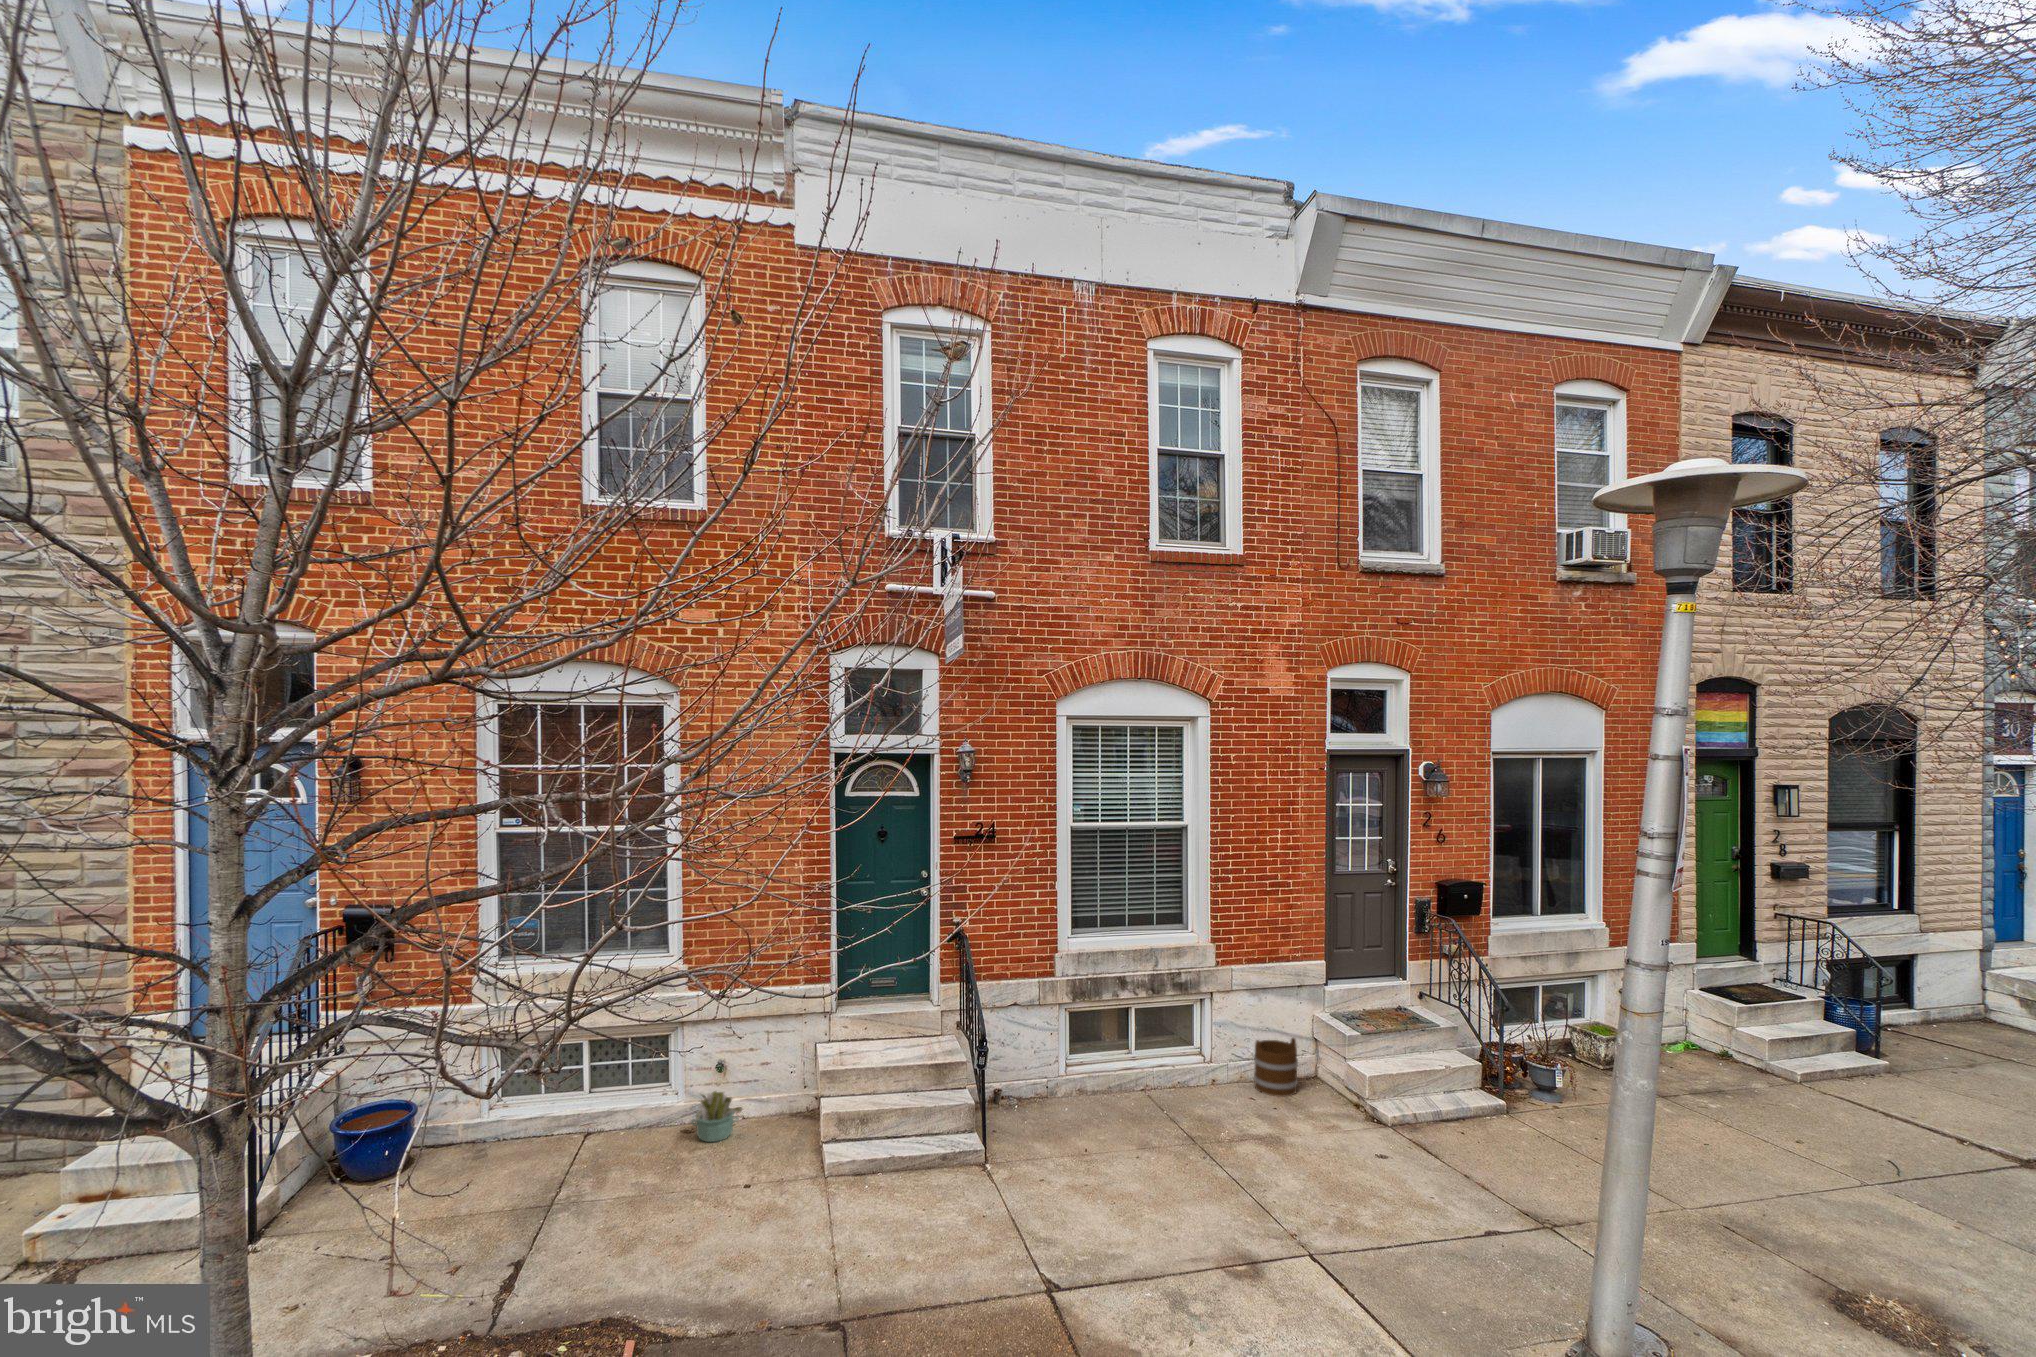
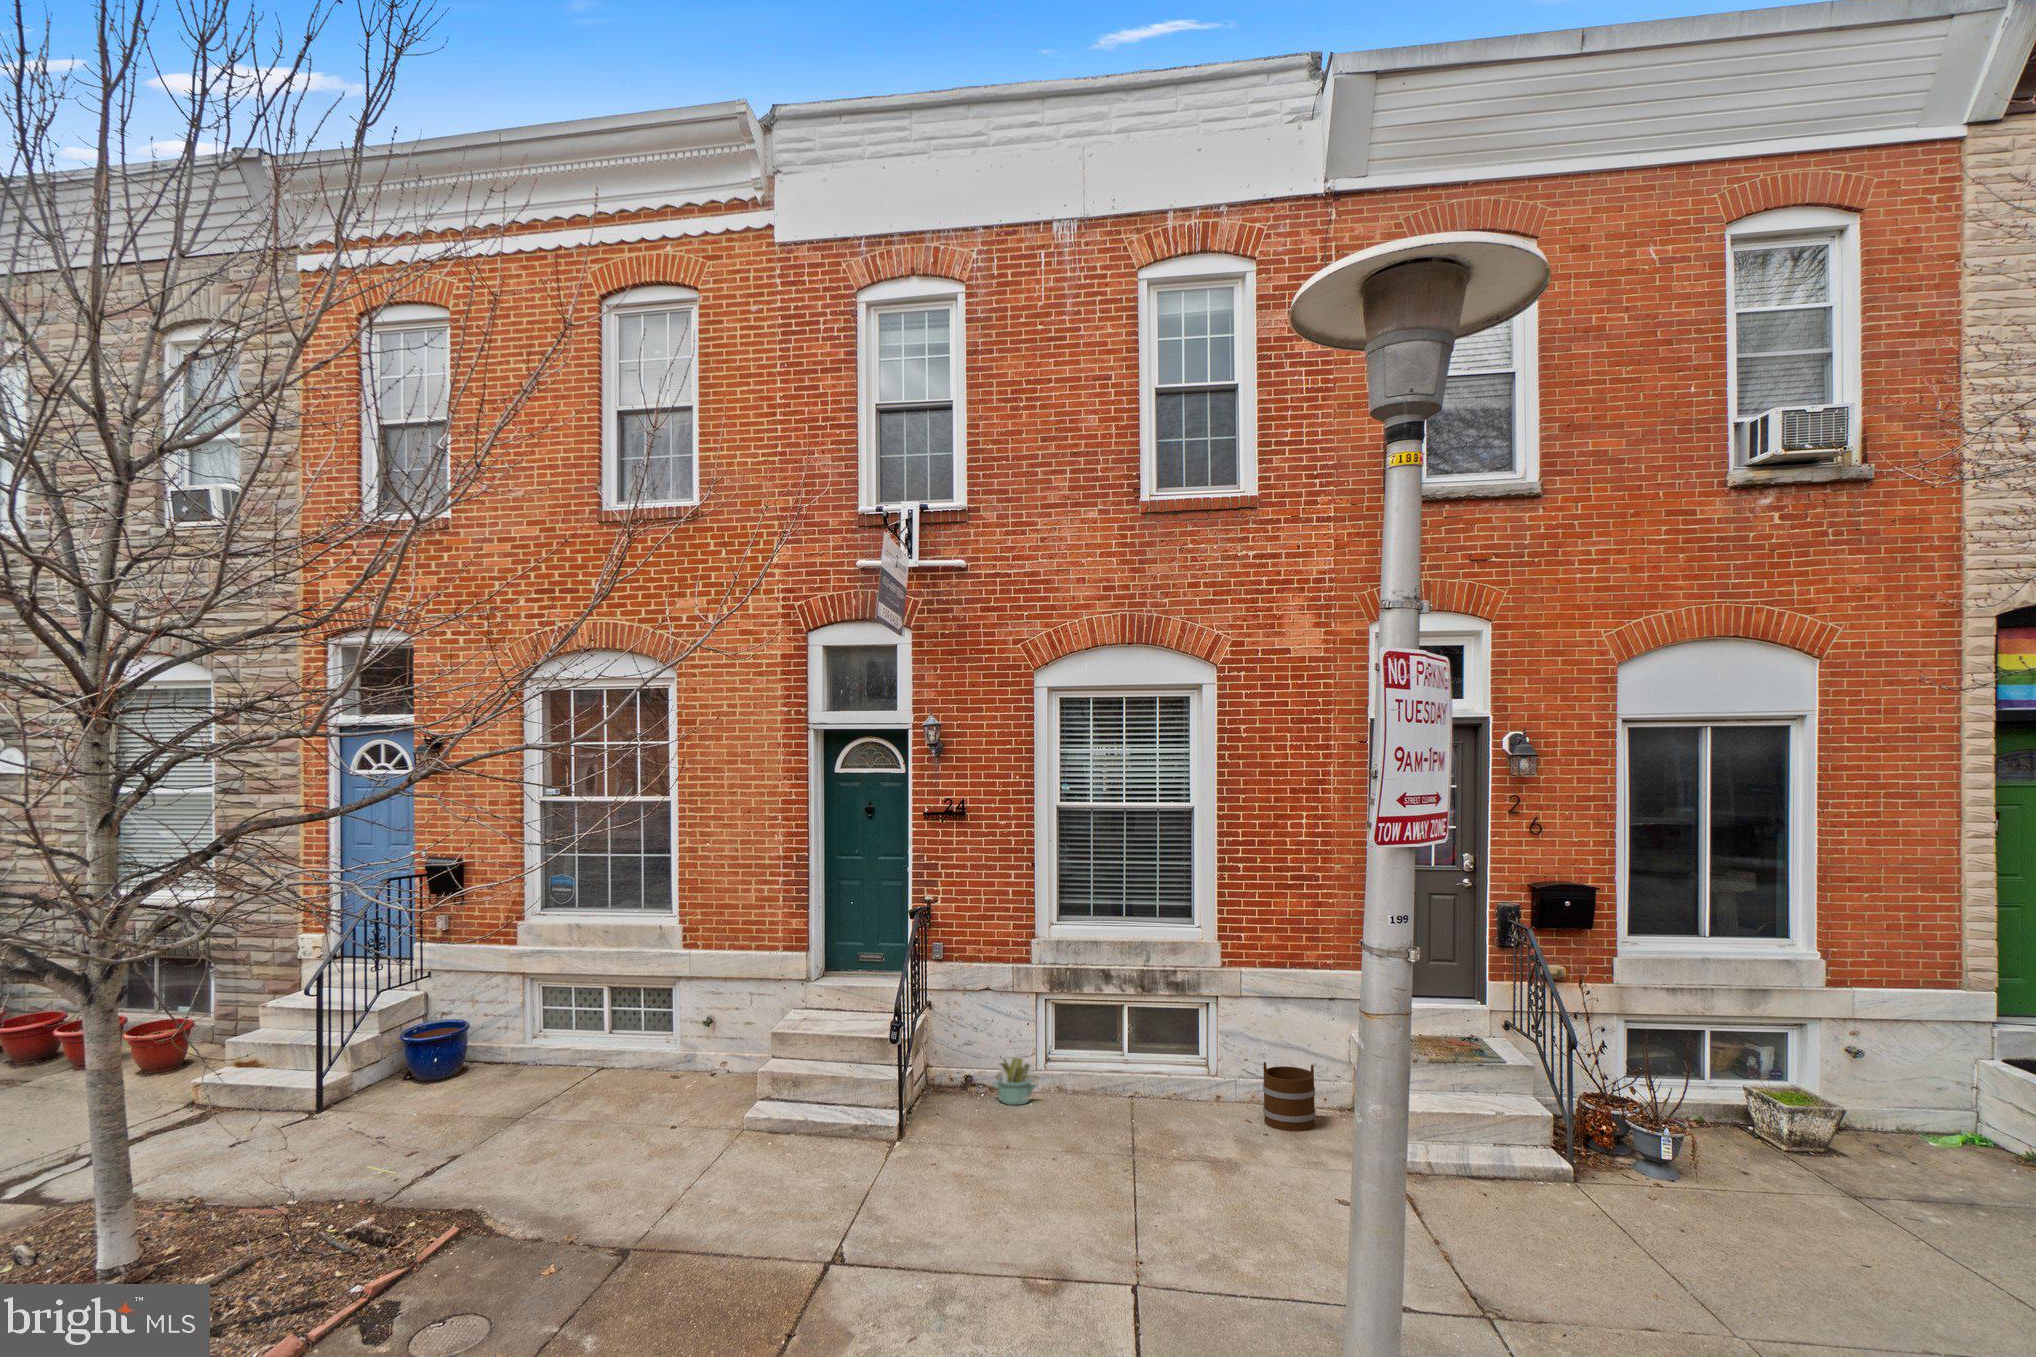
decorative plant: present [691,1091,742,1142] -> present [993,1058,1040,1105]

